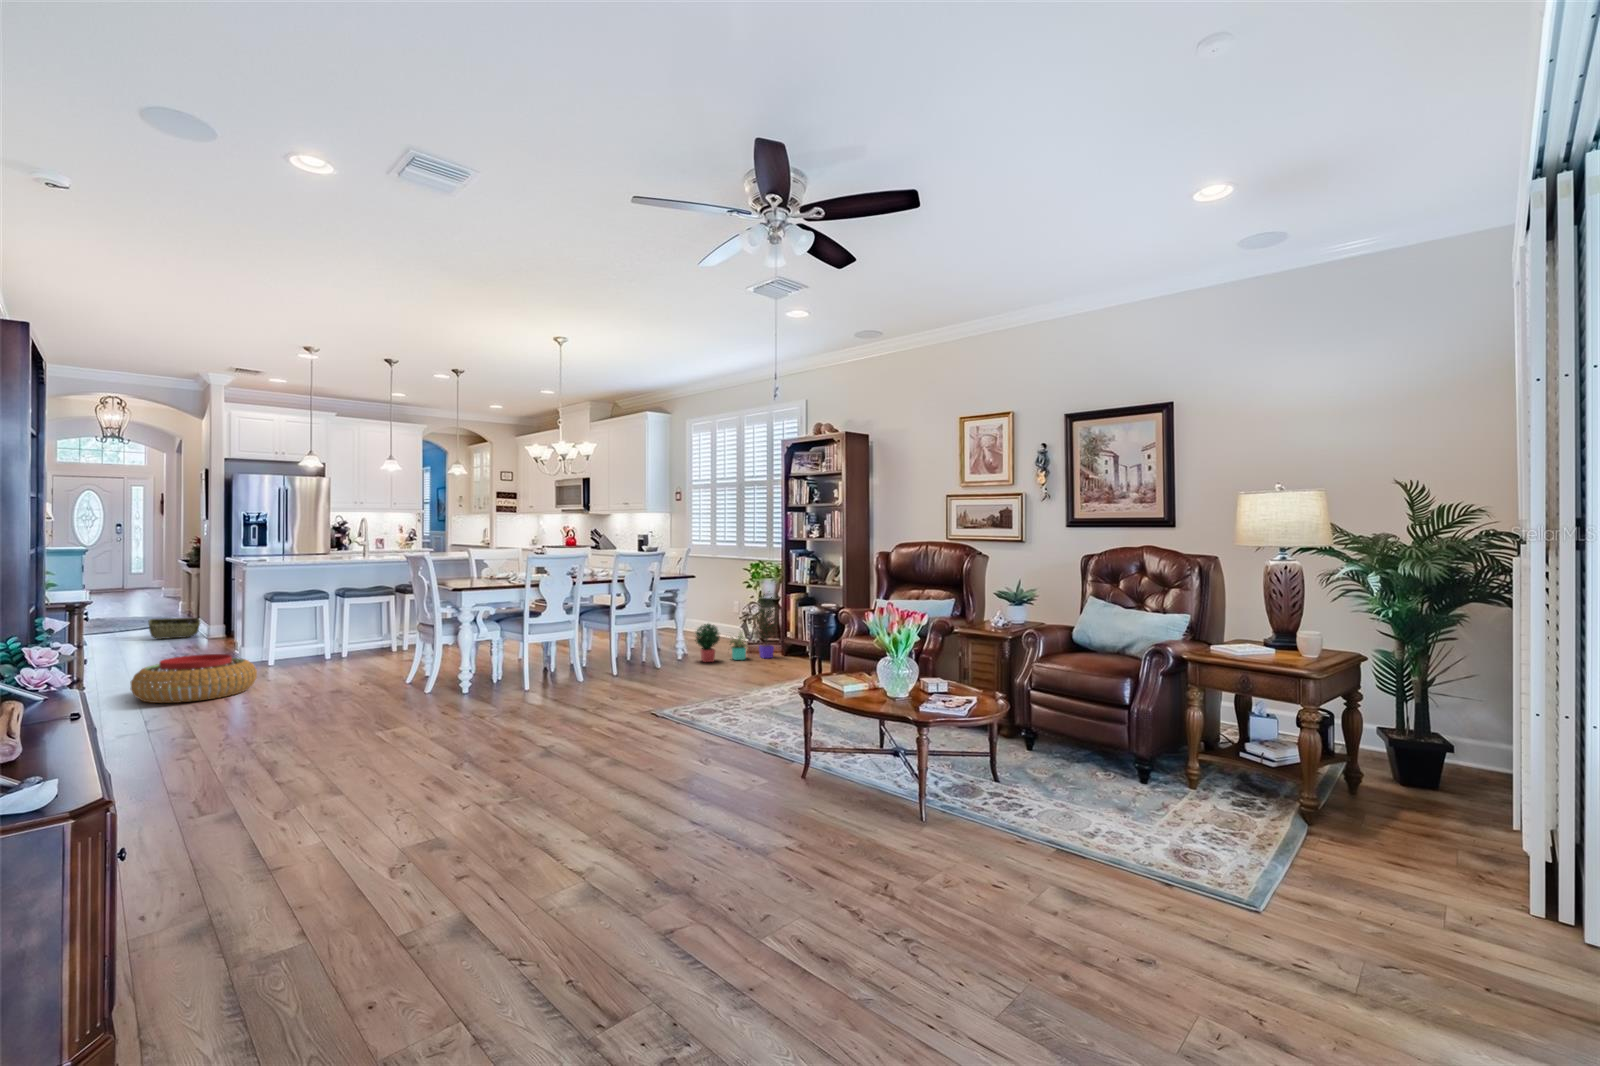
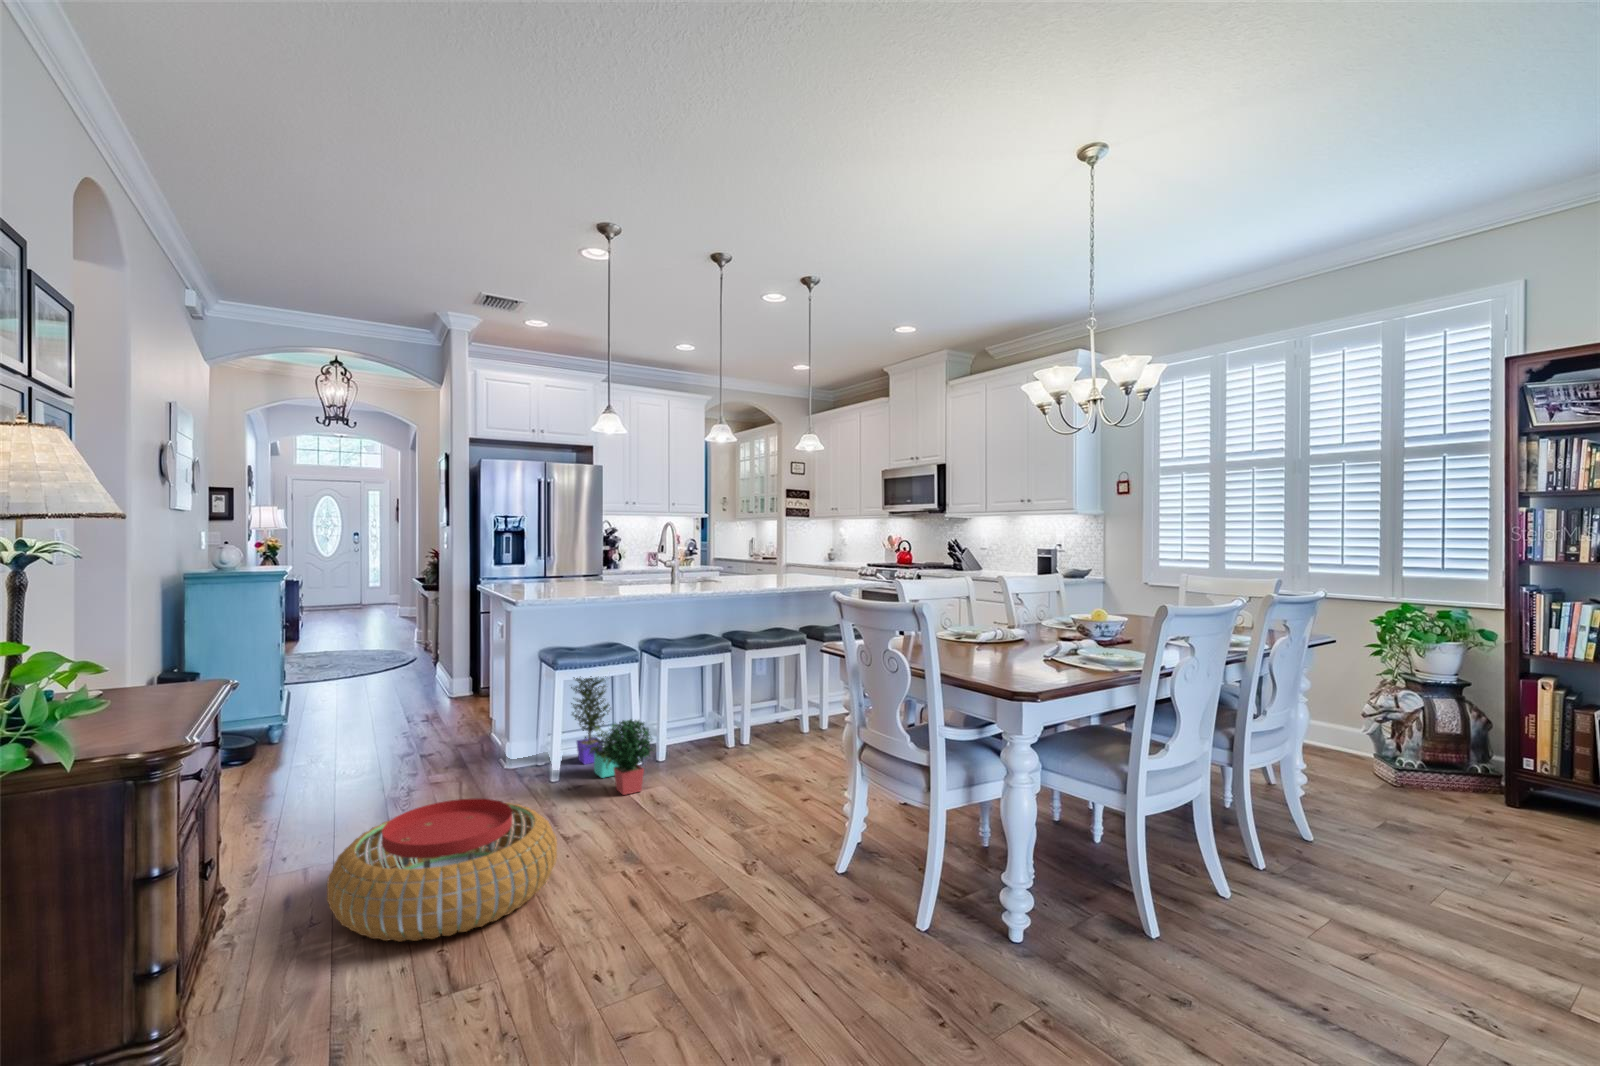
potted plant: present [695,594,776,662] -> present [571,676,652,795]
woven basket: present [148,618,200,639] -> none [377,664,441,696]

